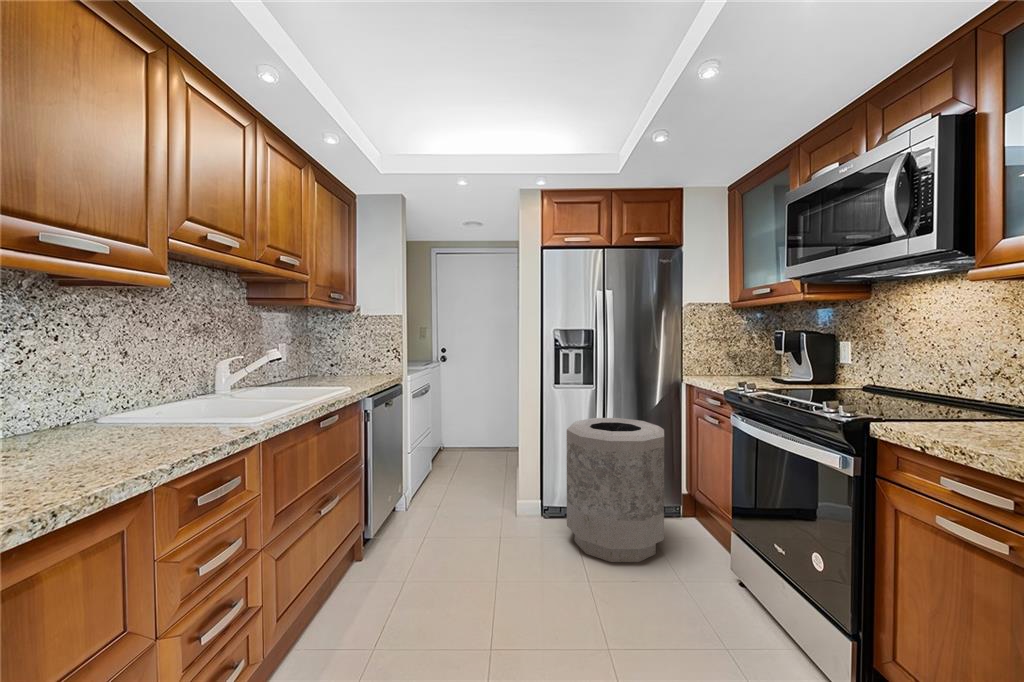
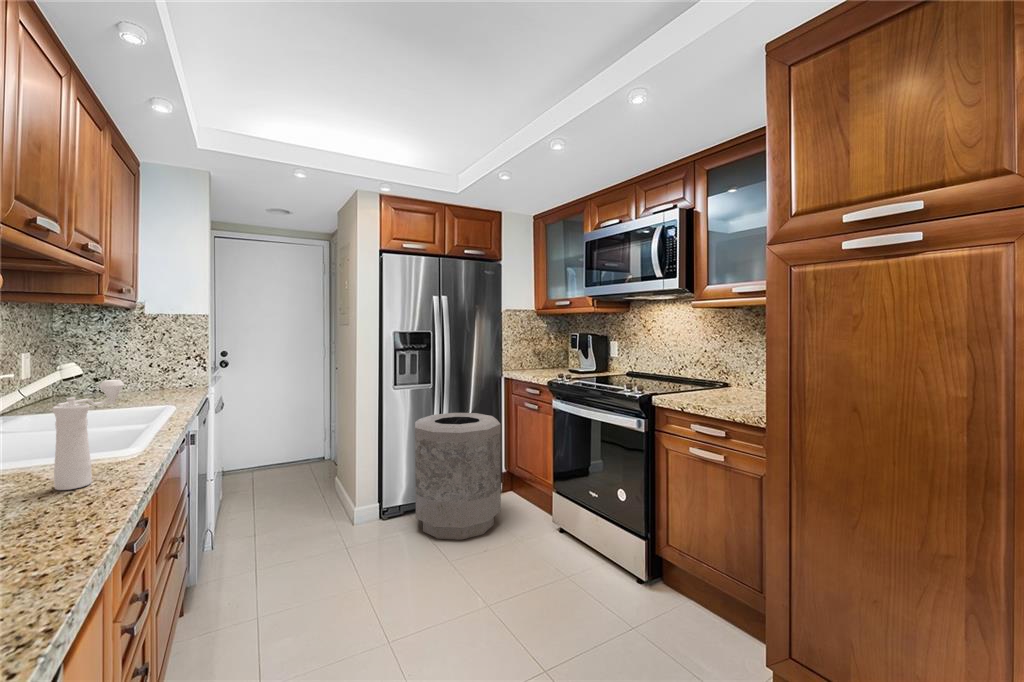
pepper mill: none [149,359,219,446] -> present [52,380,124,490]

